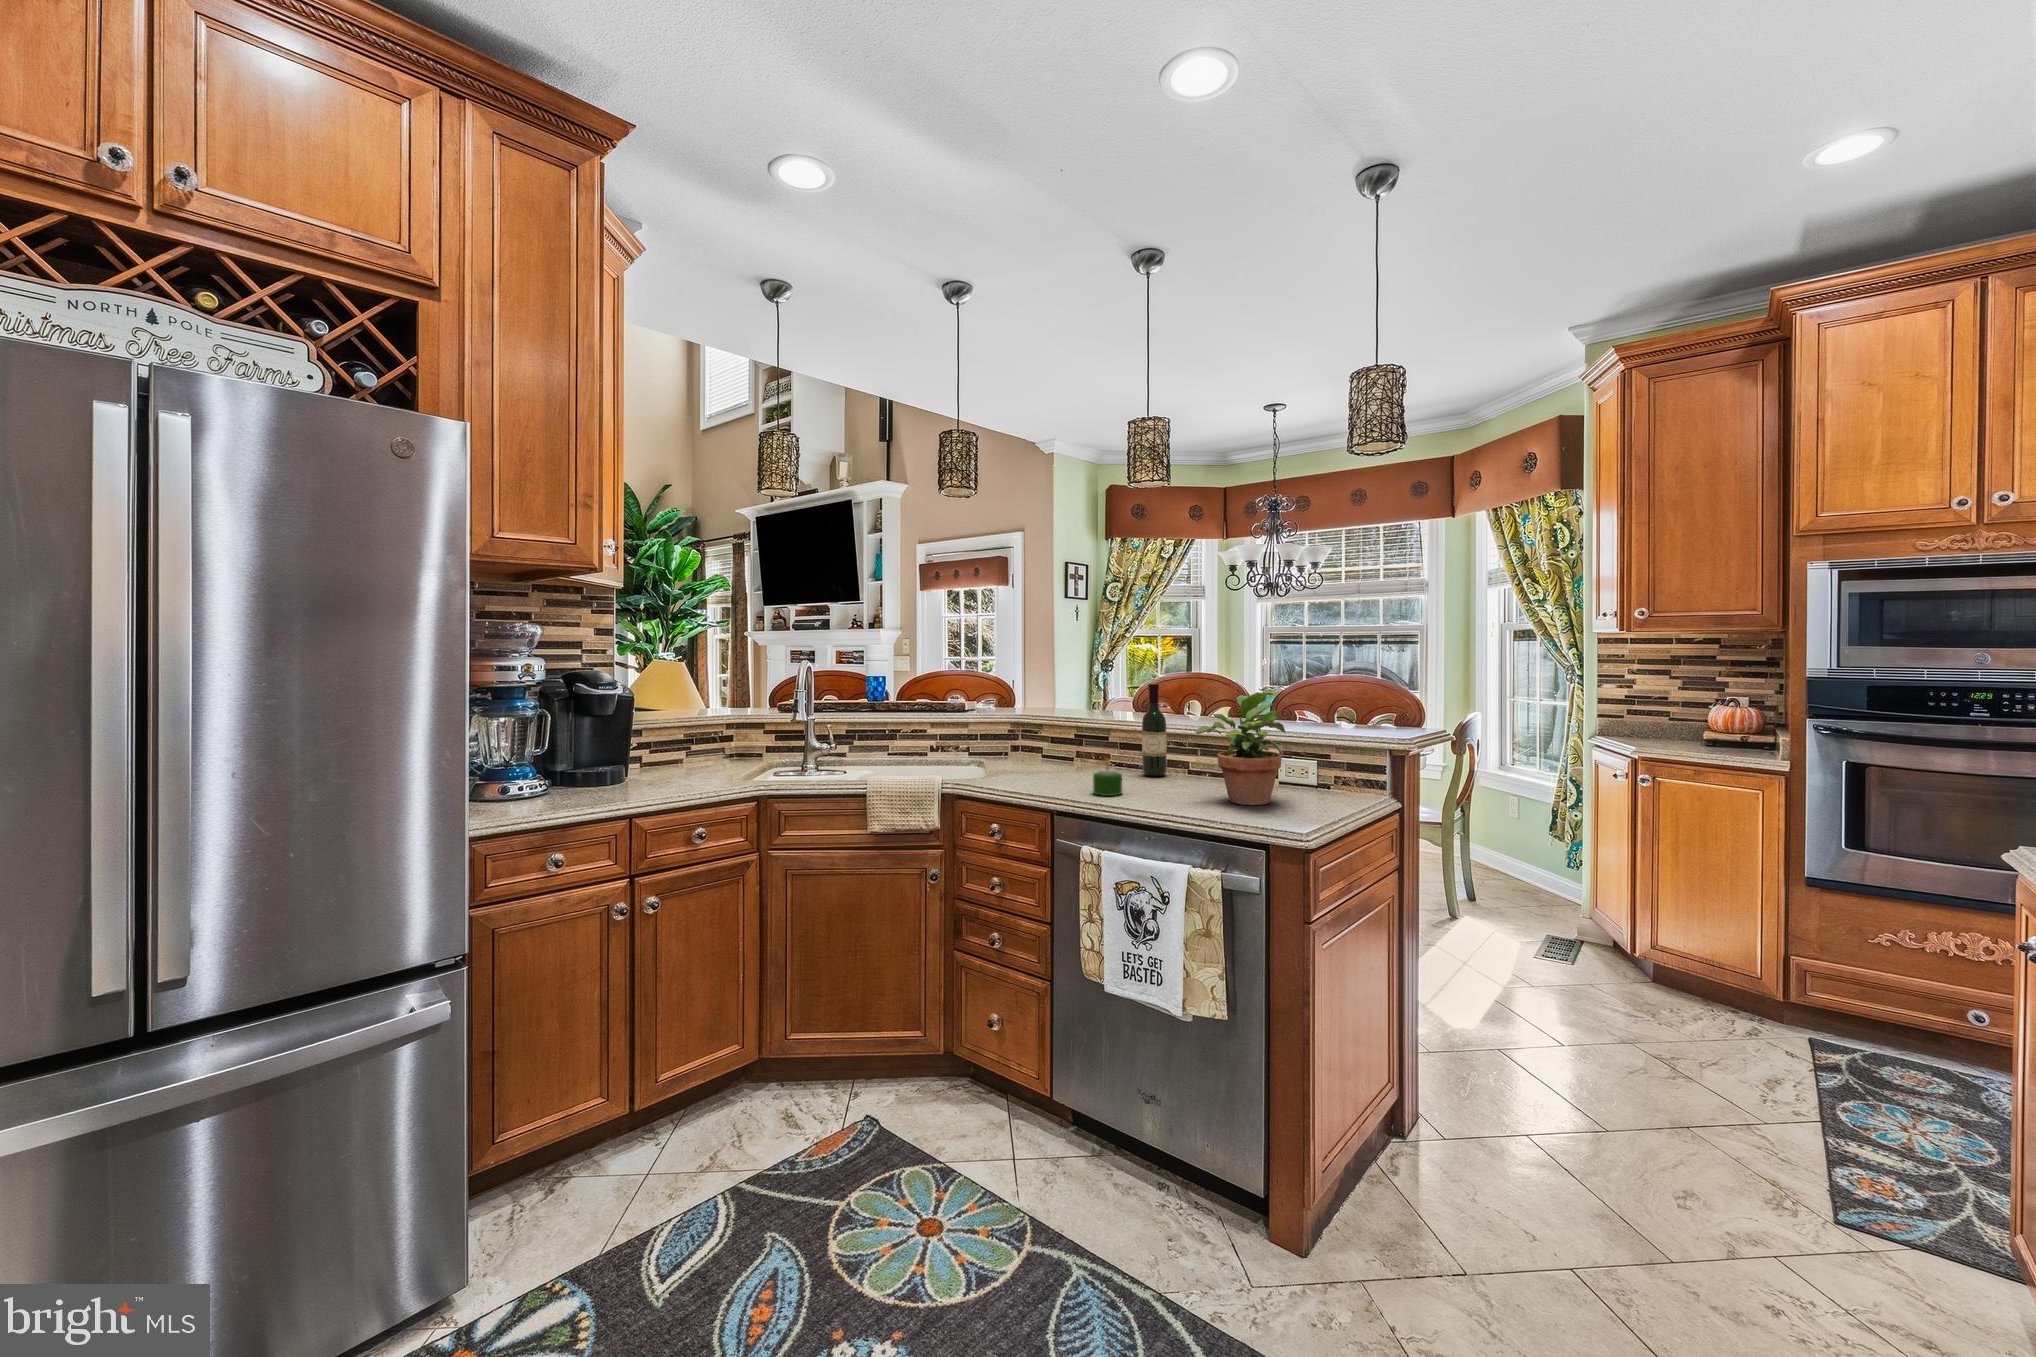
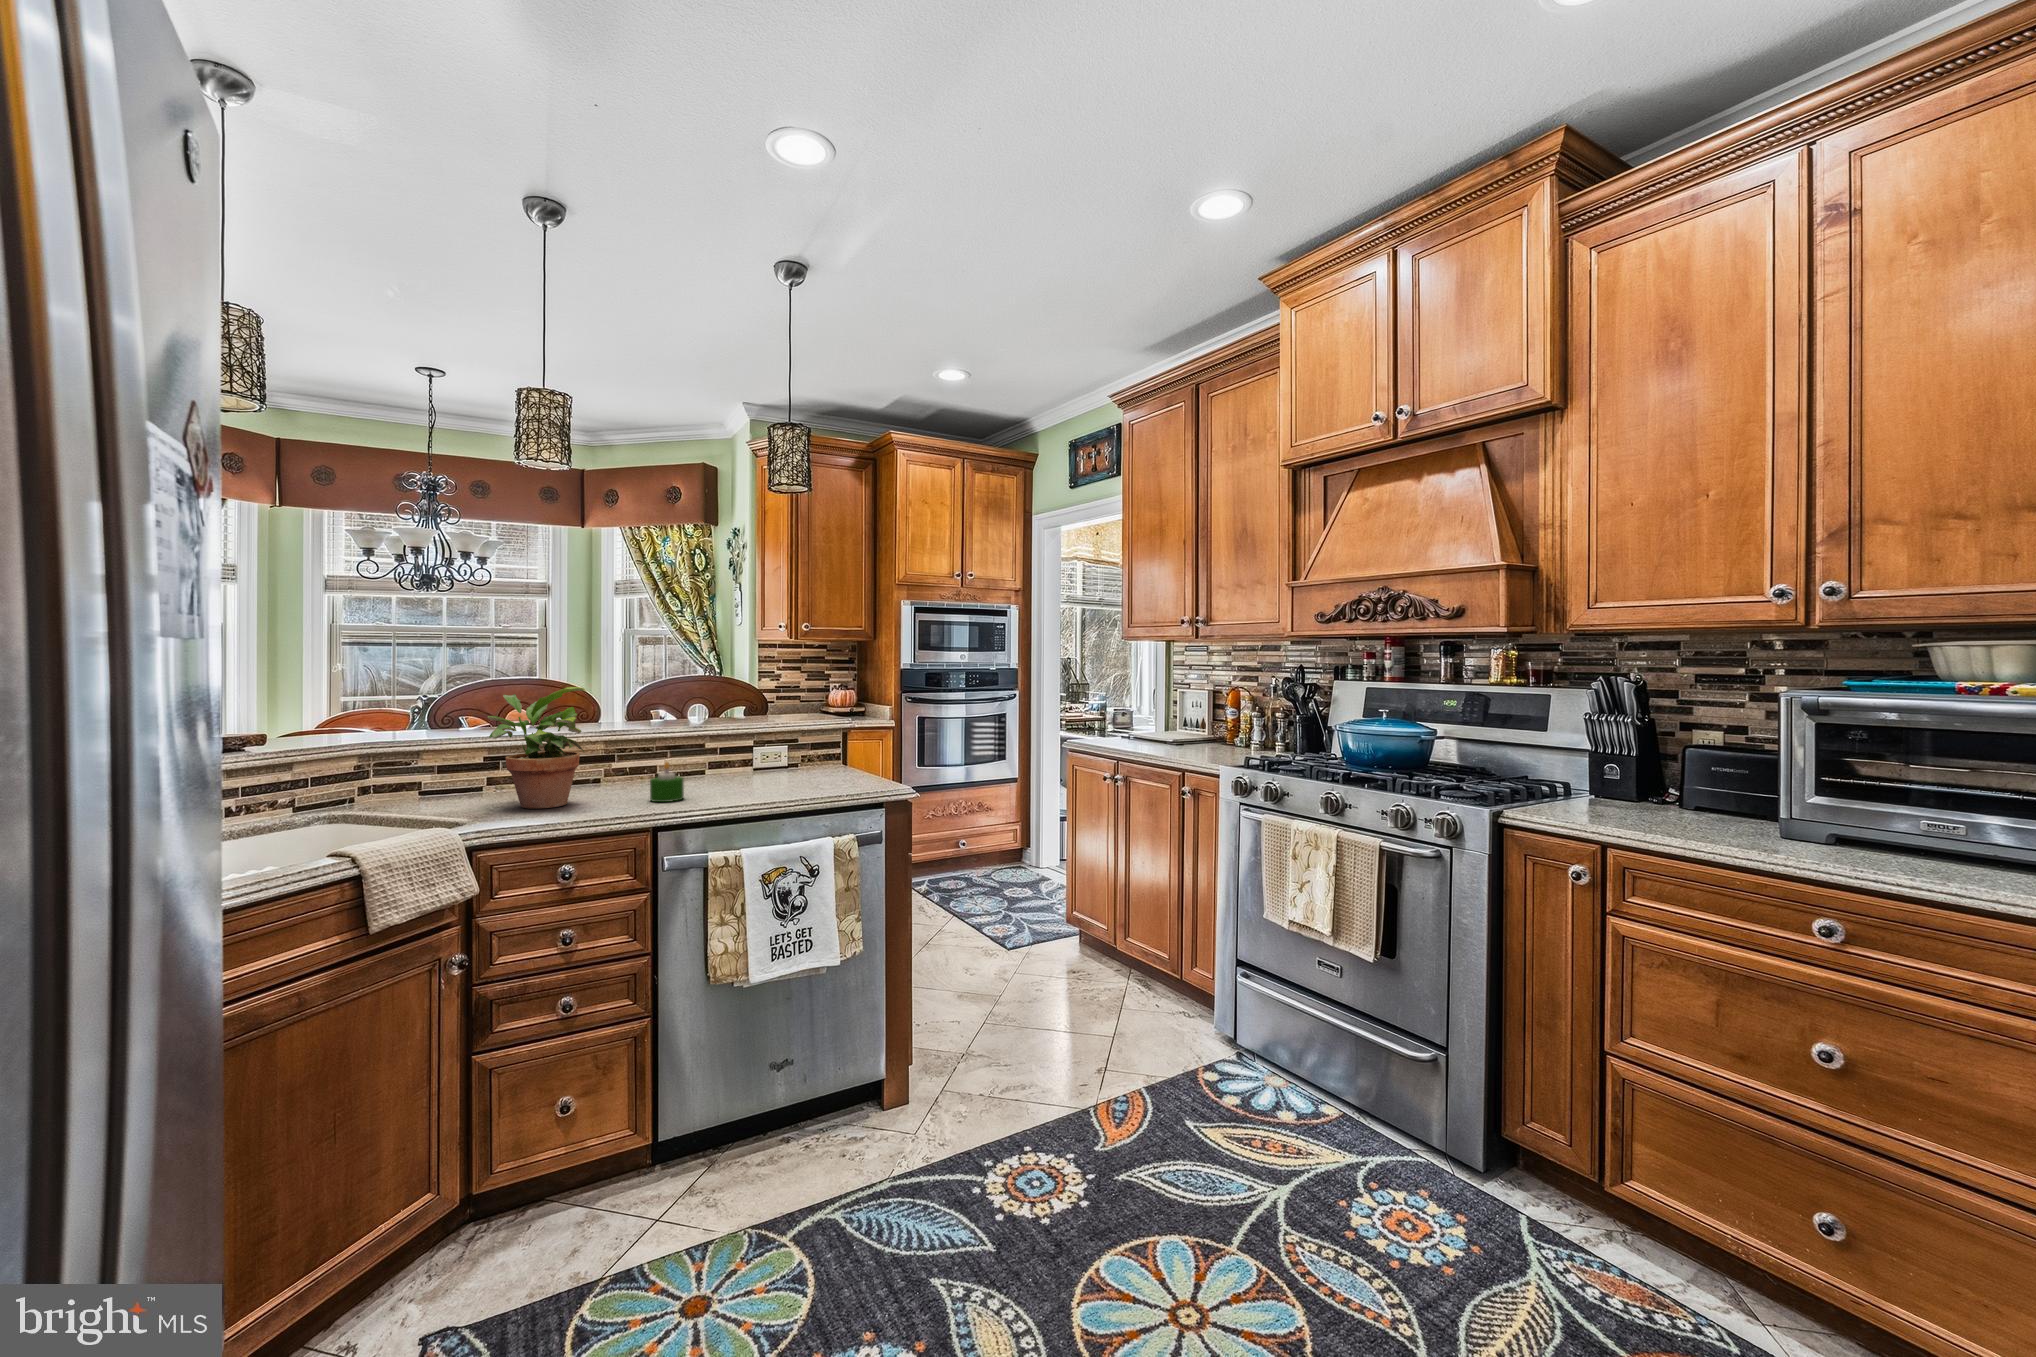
wine bottle: present [1142,684,1167,776] -> none [610,682,639,785]
potted plant: present [1195,691,1286,805] -> present [488,687,586,809]

